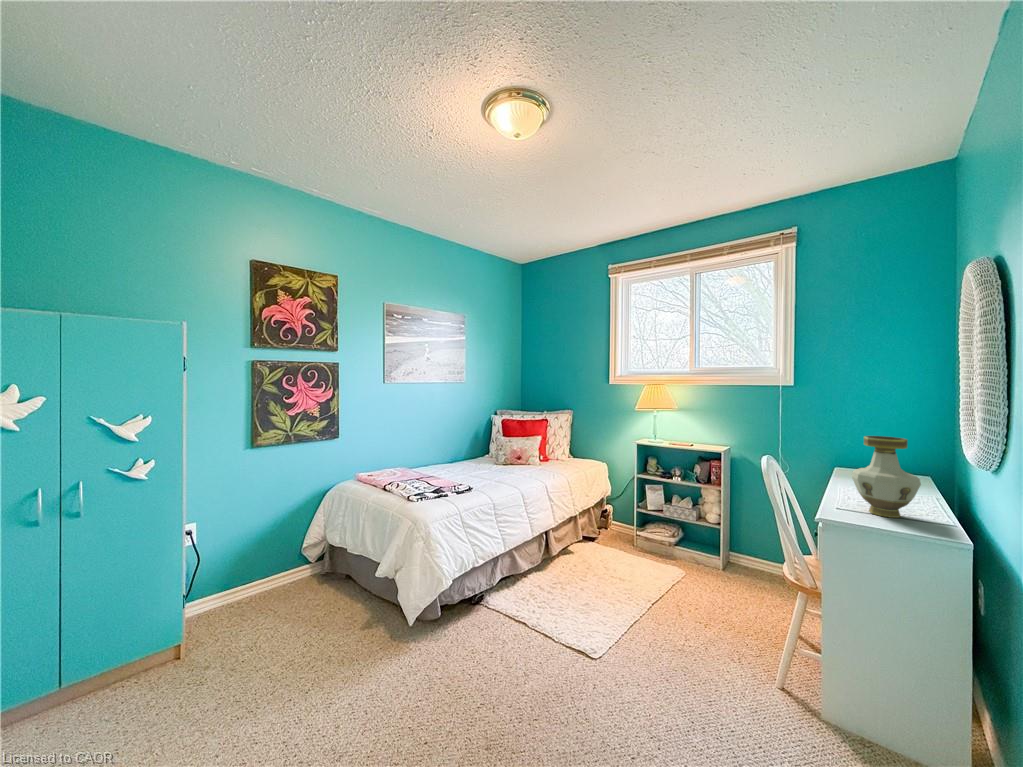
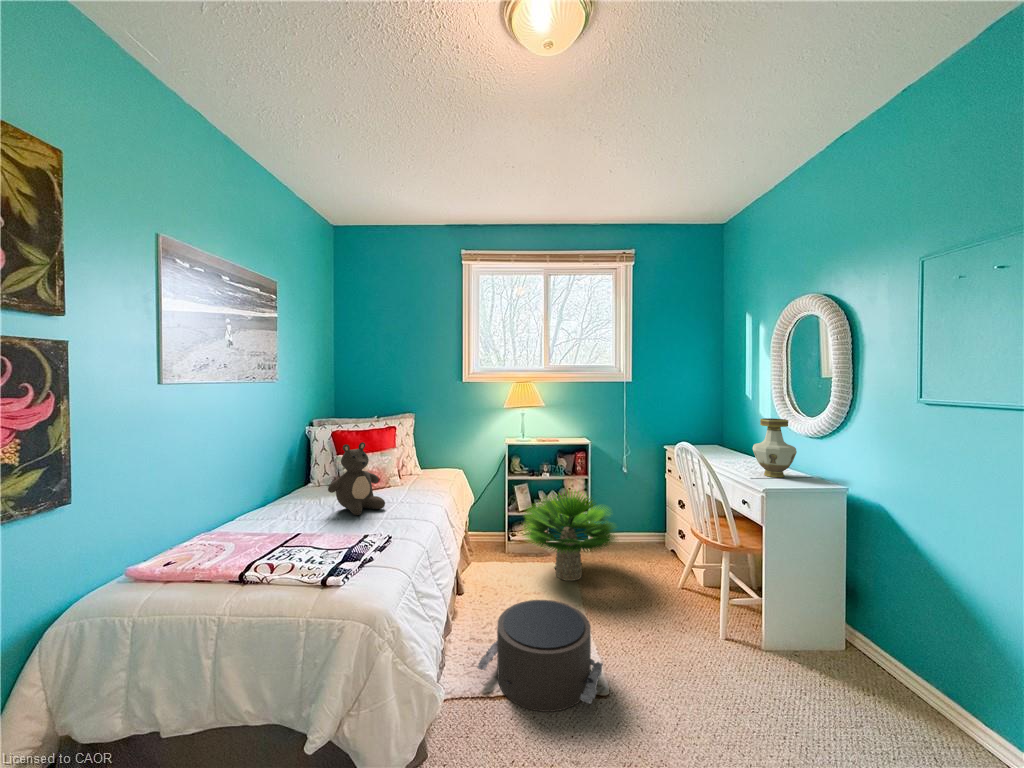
teddy bear: none [470,426,507,475] -> present [328,442,385,515]
potted plant: none [622,492,733,584] -> present [524,491,615,581]
pouf: none [515,567,603,653] -> present [477,600,603,712]

